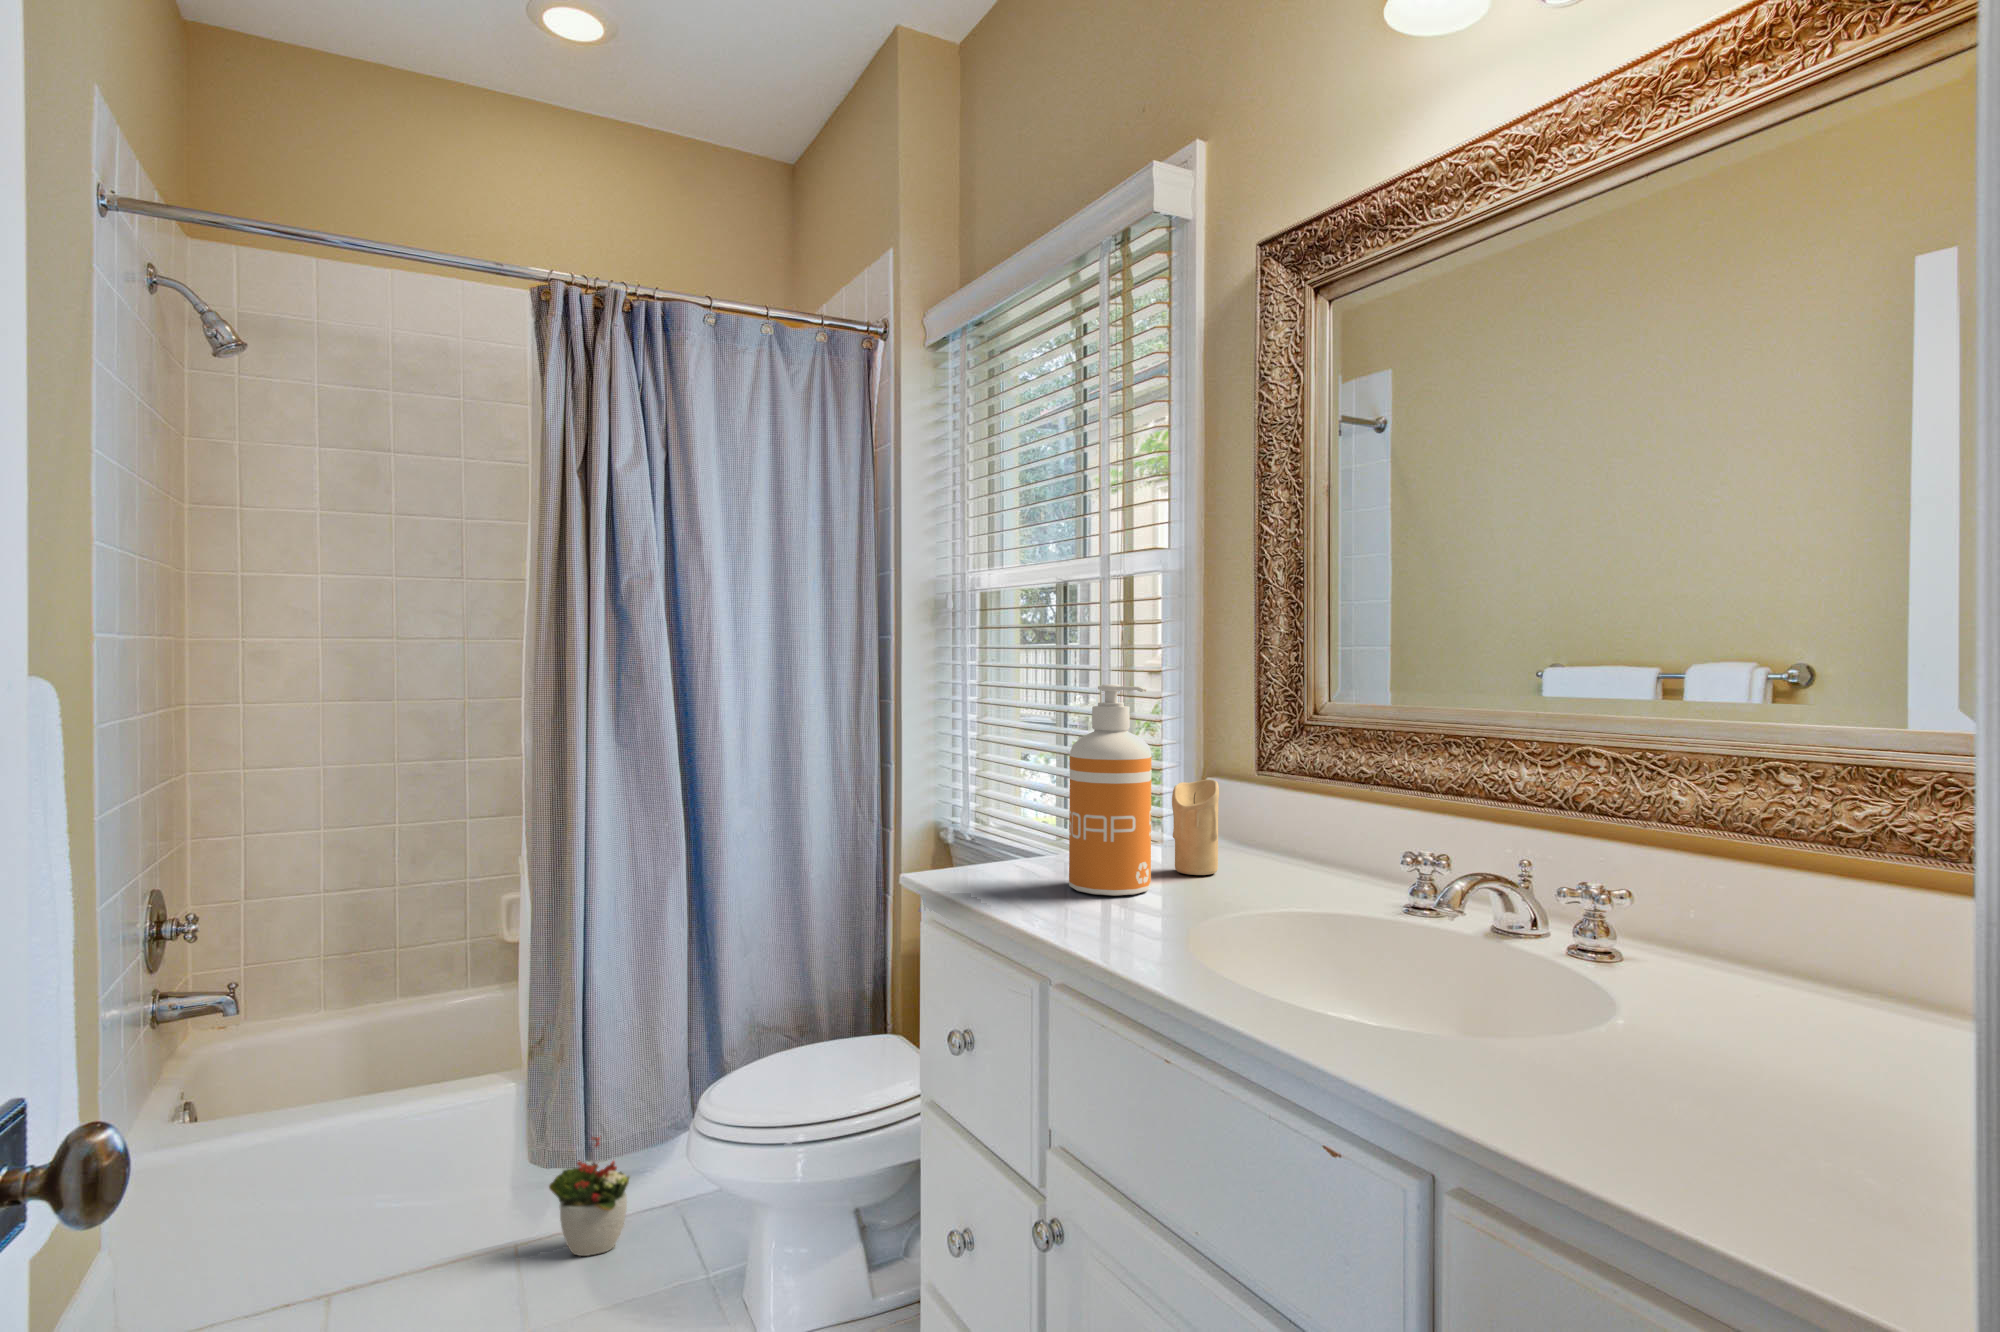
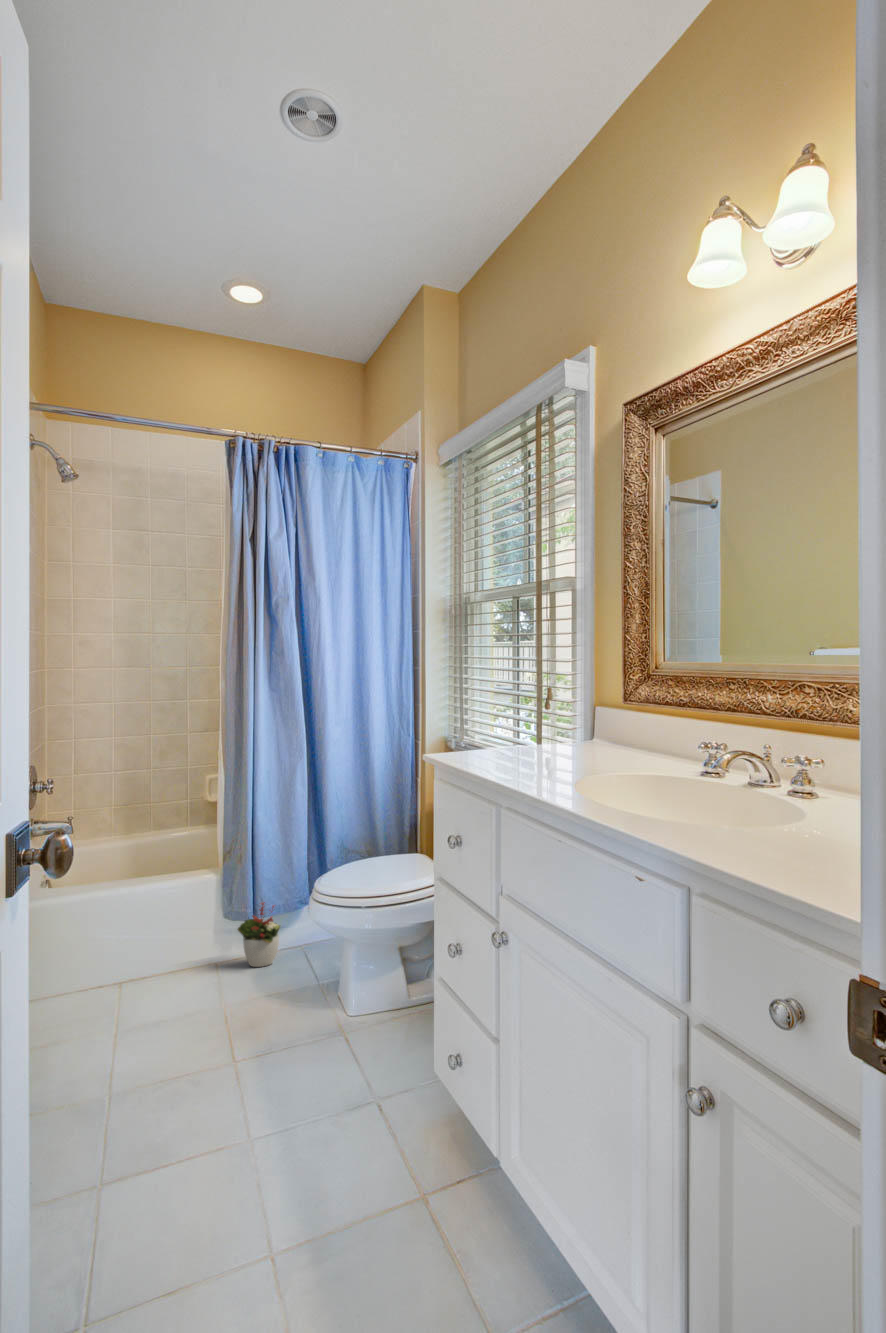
soap dispenser: present [1069,684,1152,896] -> none [516,651,561,765]
candle: present [1172,779,1219,875] -> none [573,704,599,756]

